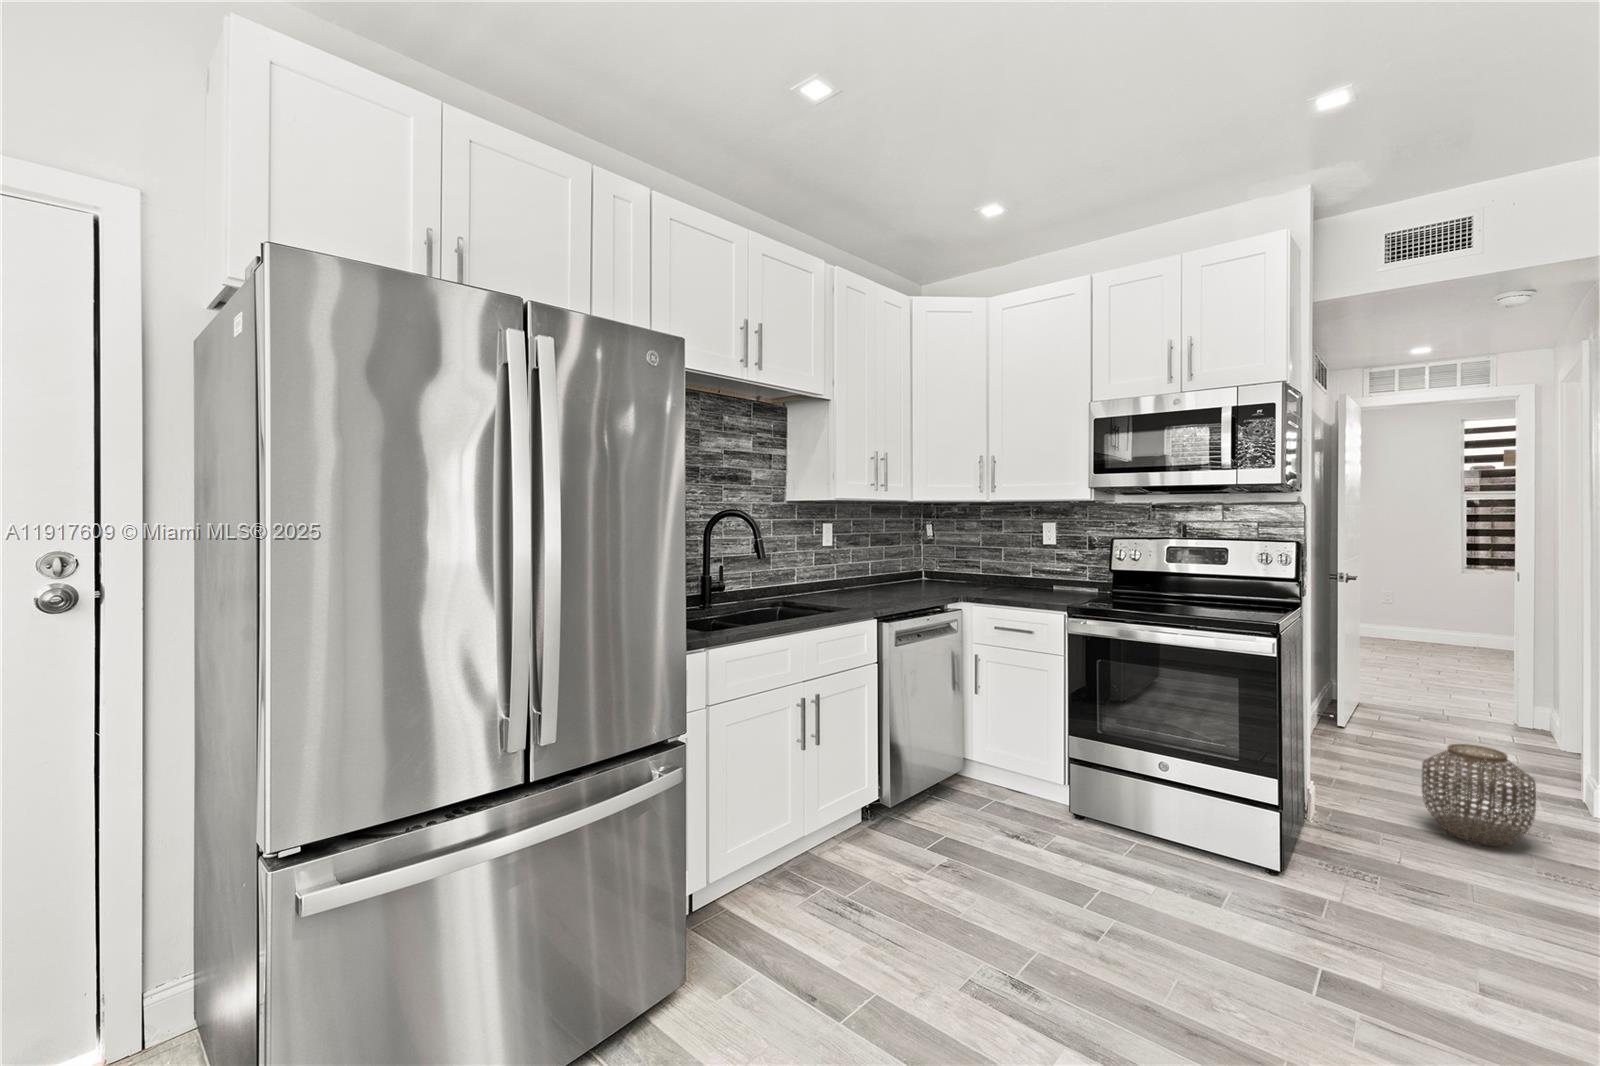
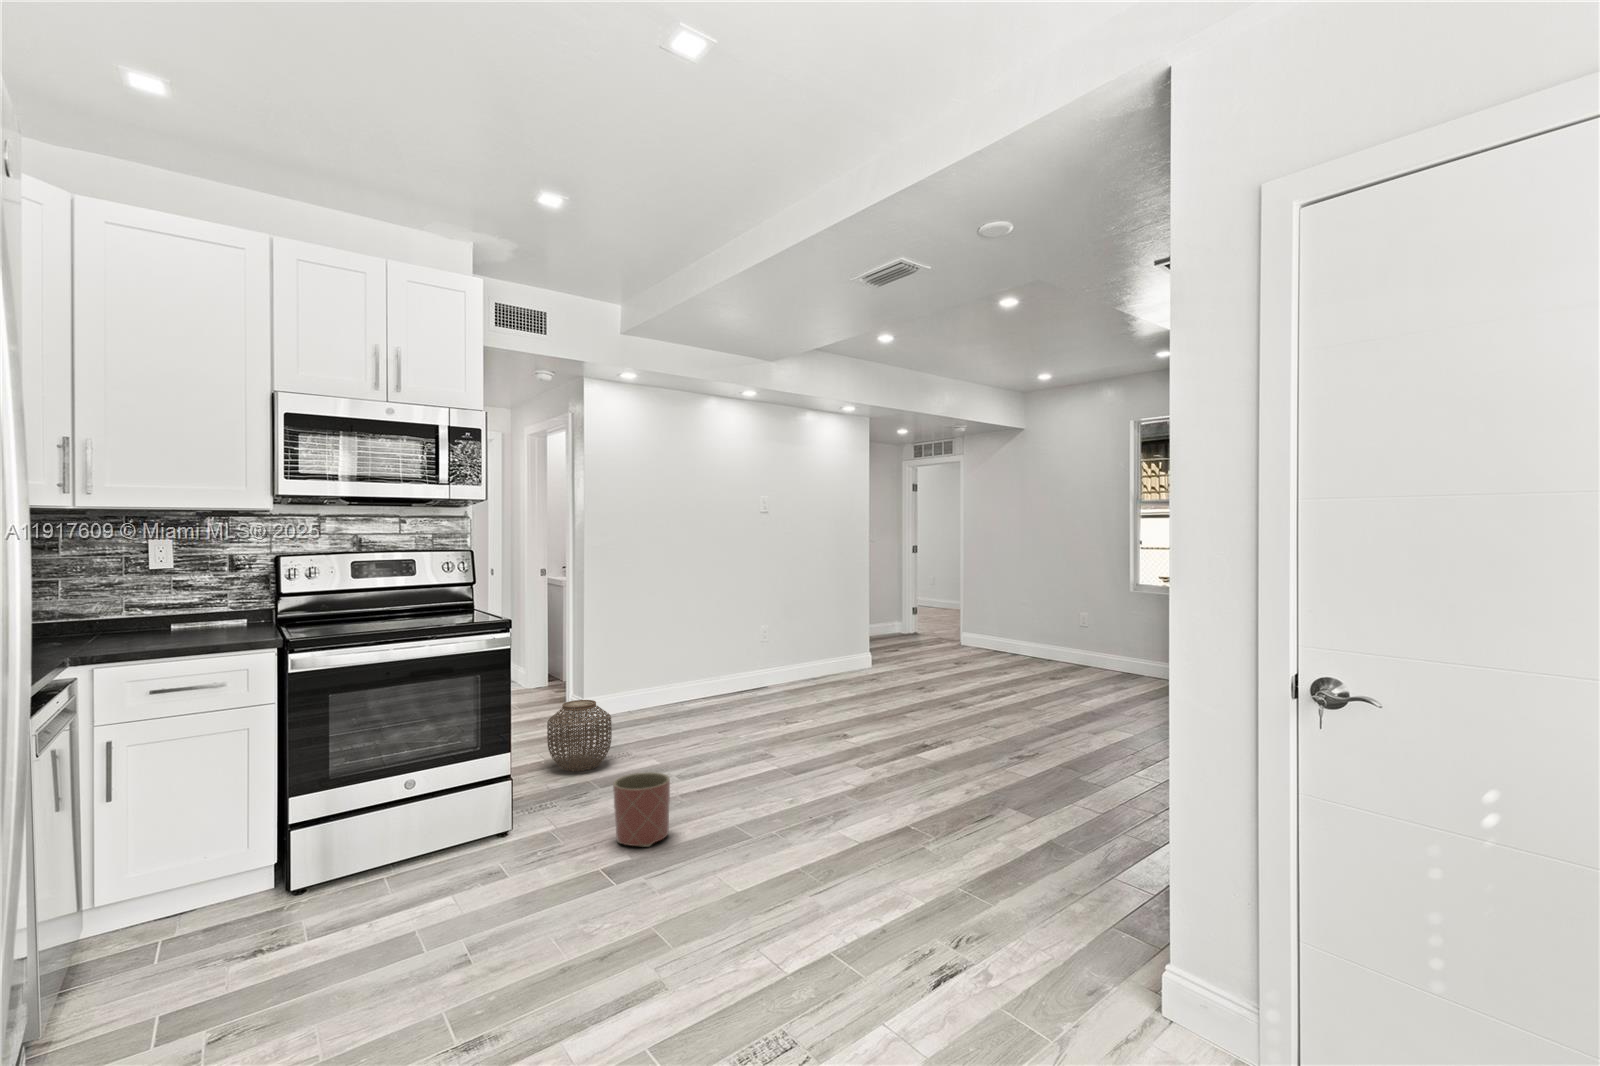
planter: none [1379,857,1480,970] -> present [613,772,670,847]

